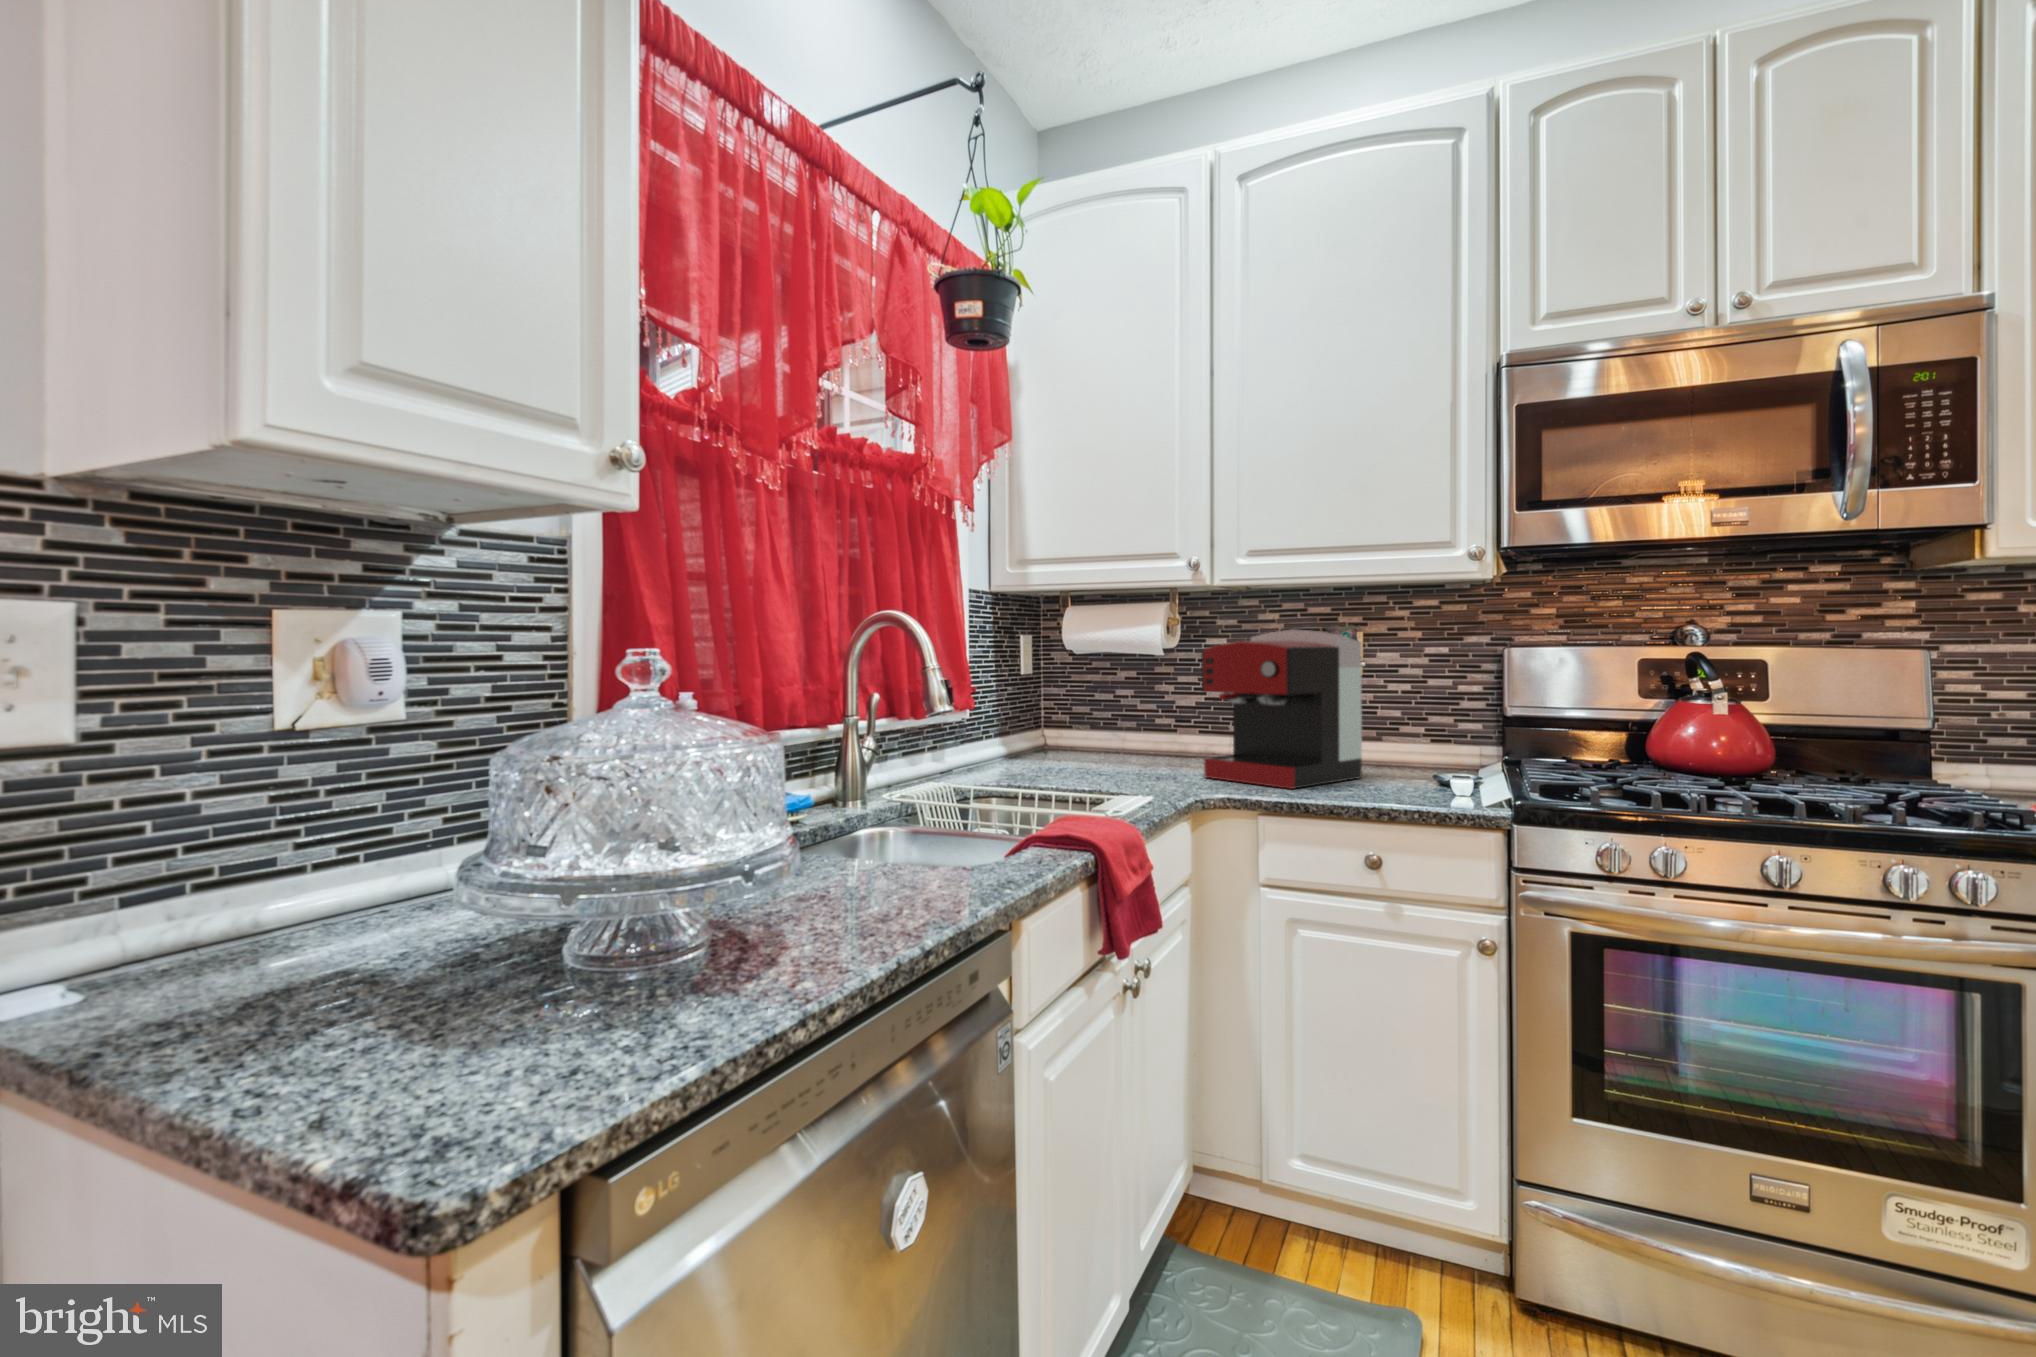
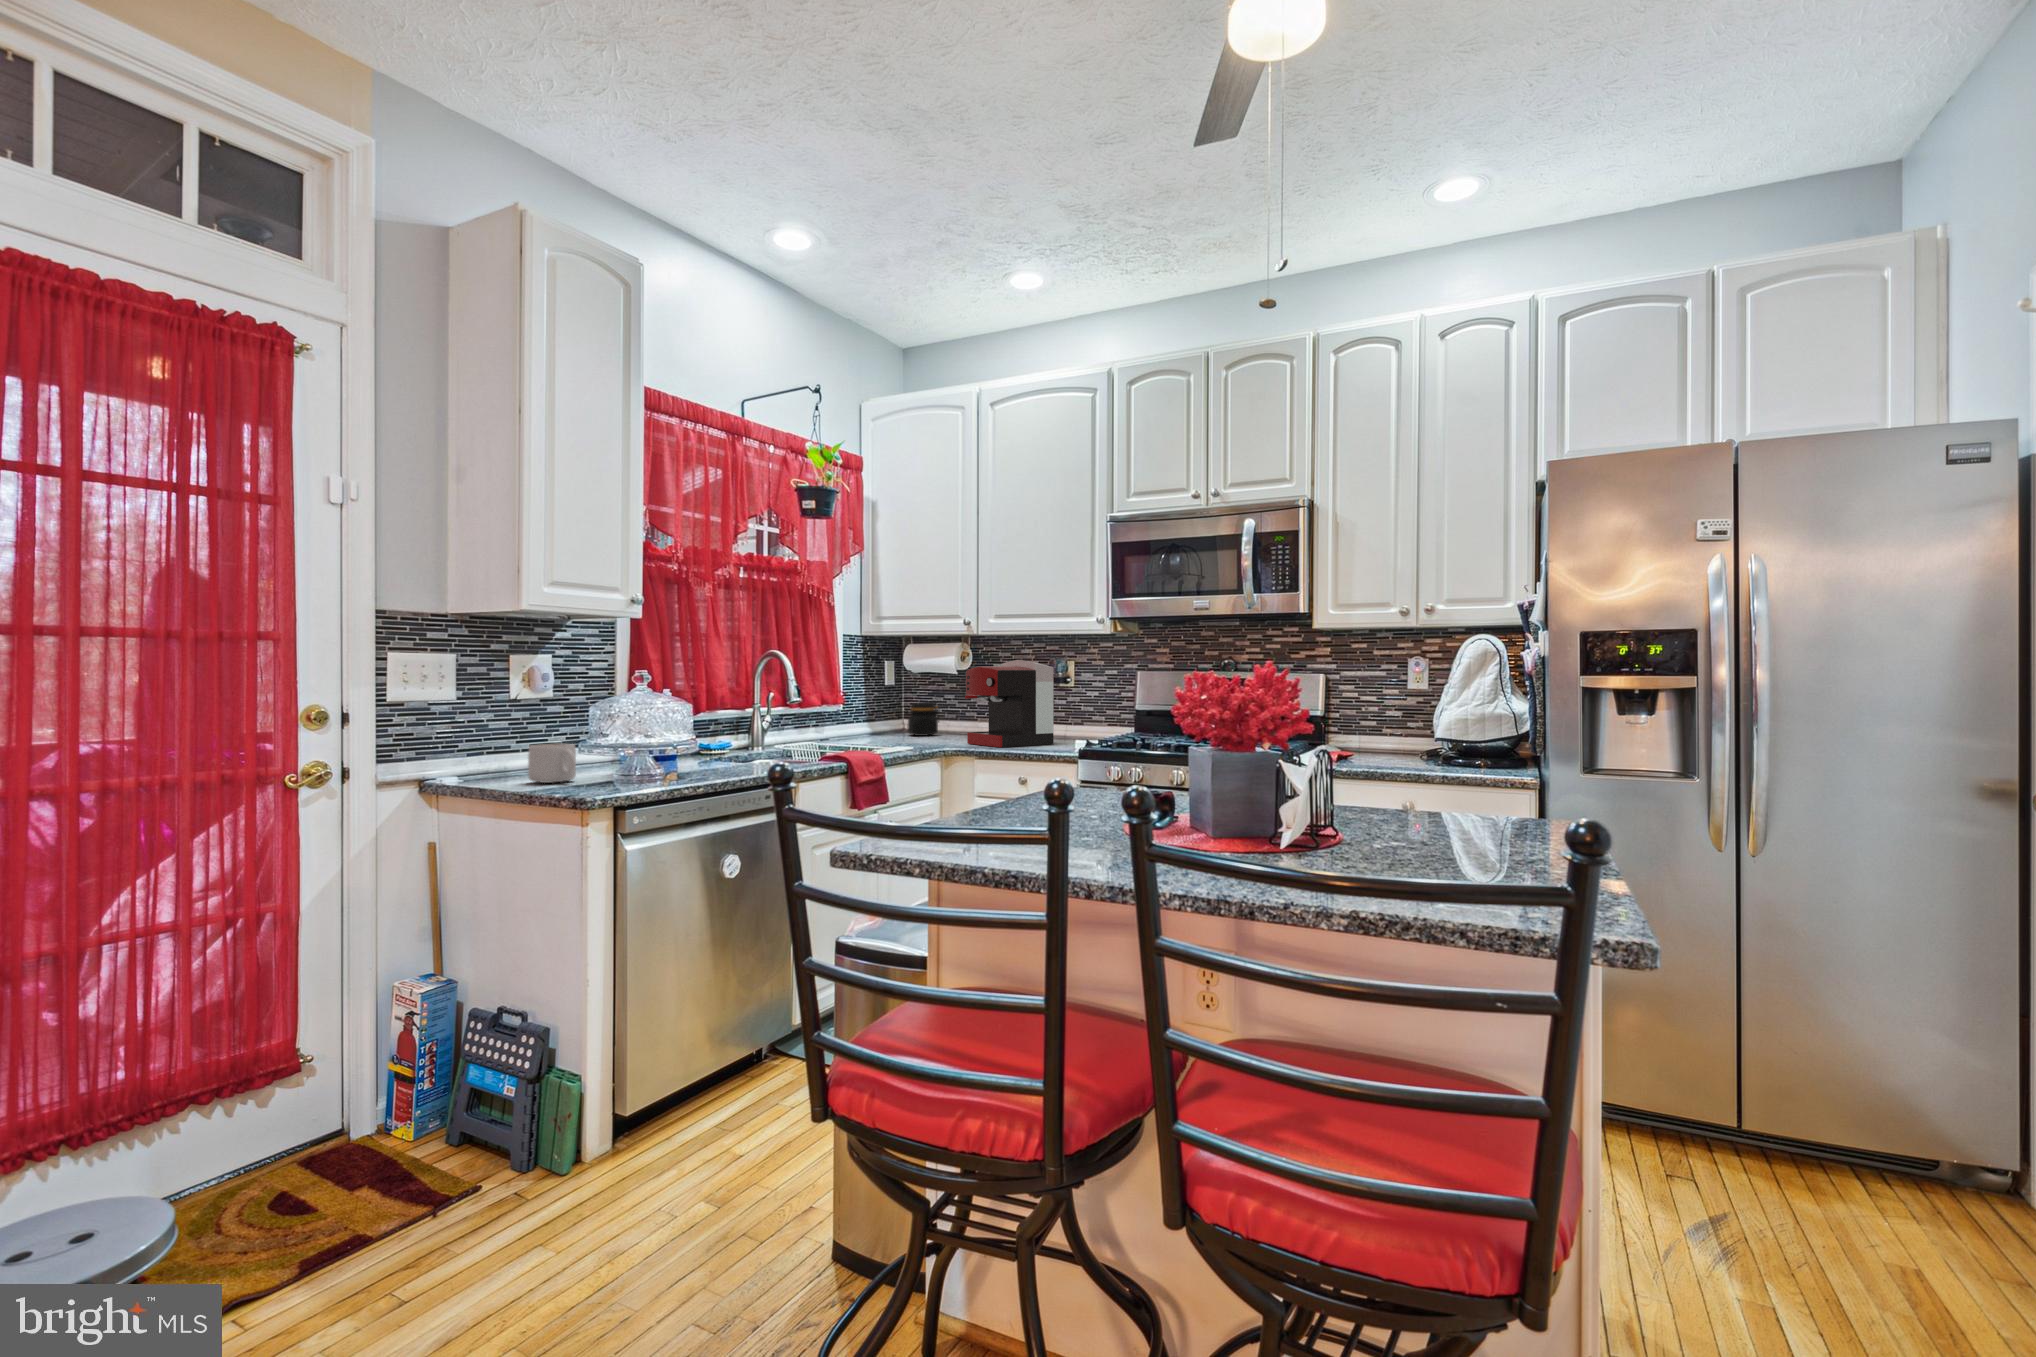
jar: none [1053,703,1108,757] -> present [905,703,939,736]
mug: none [295,863,451,1005] -> present [528,743,576,783]

